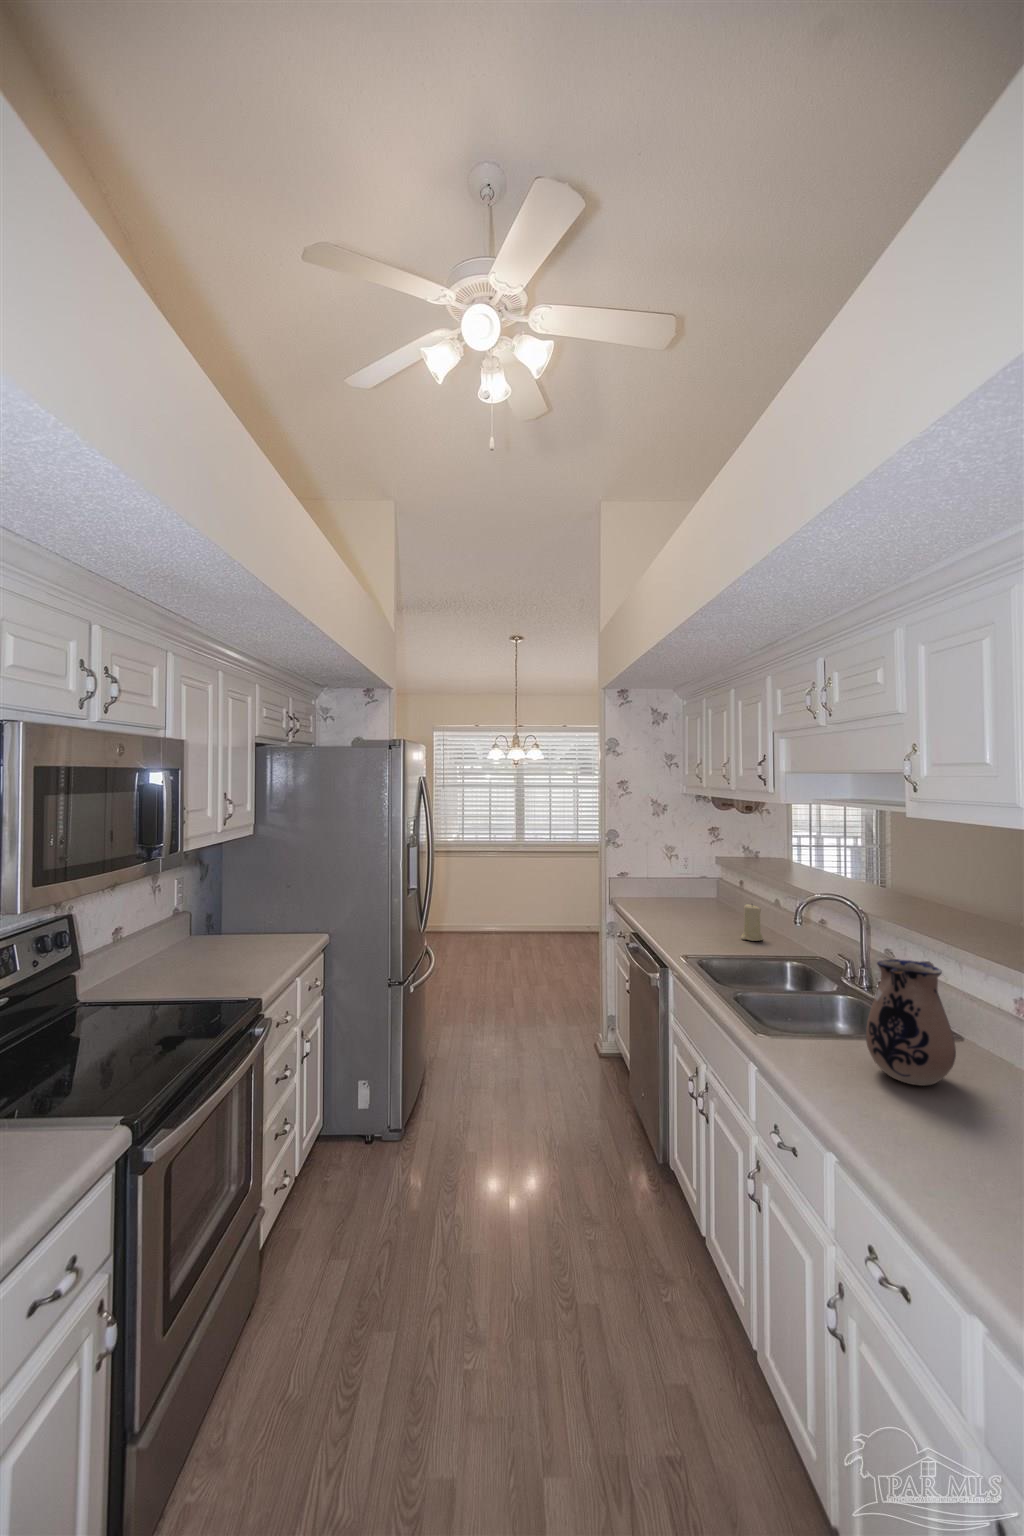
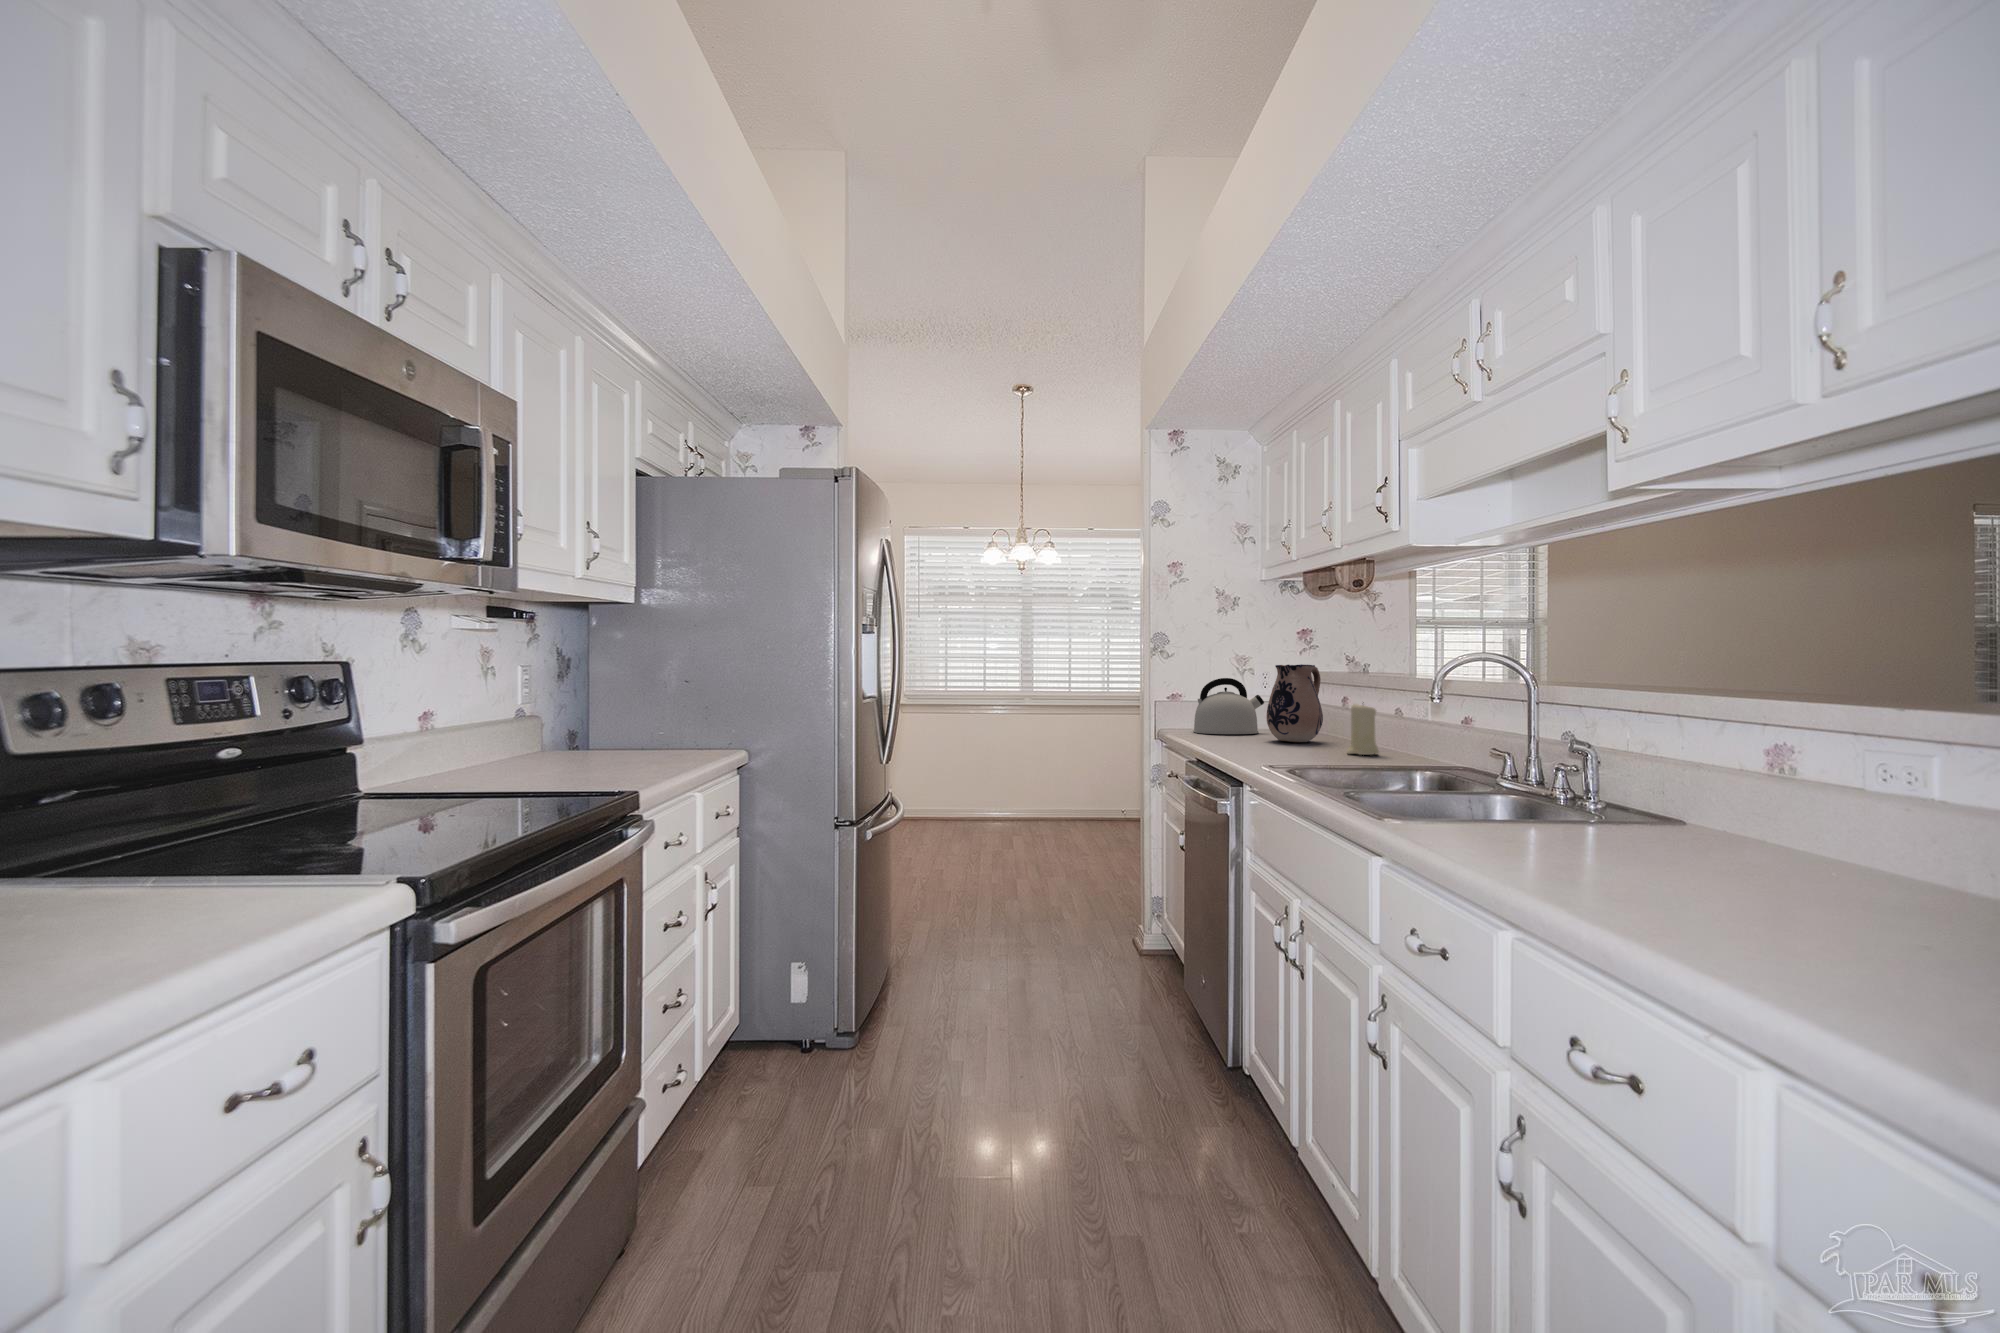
kettle: none [638,869,686,910] -> present [1193,678,1264,734]
ceramic pitcher: present [866,959,956,1086] -> present [1267,664,1323,742]

